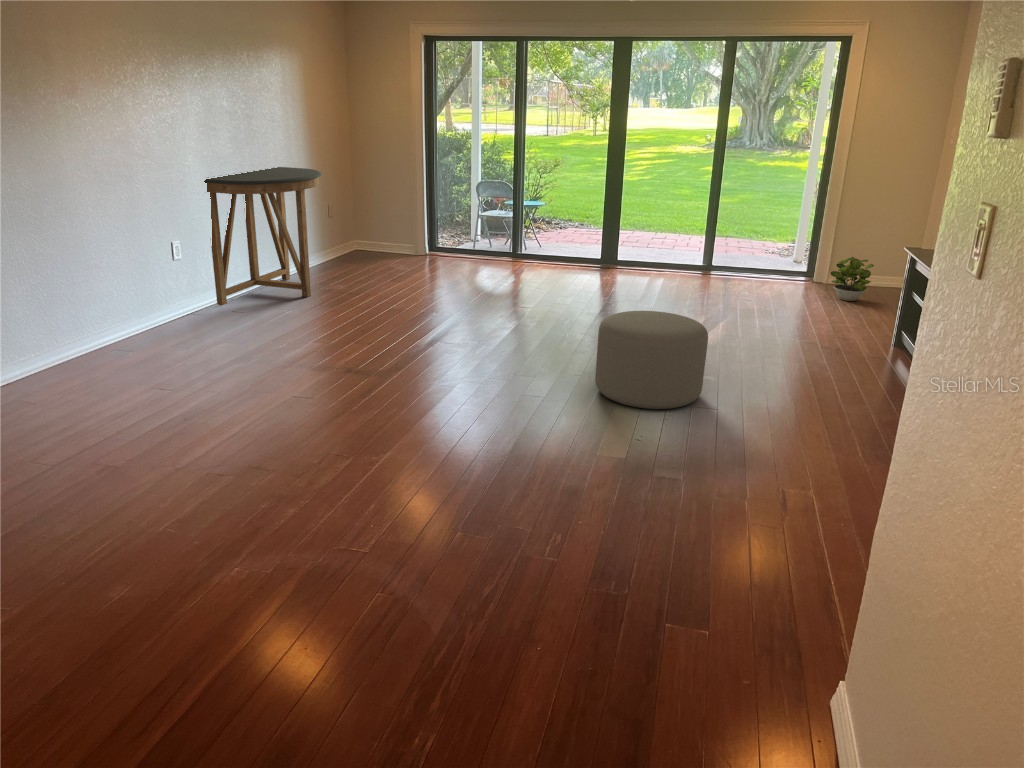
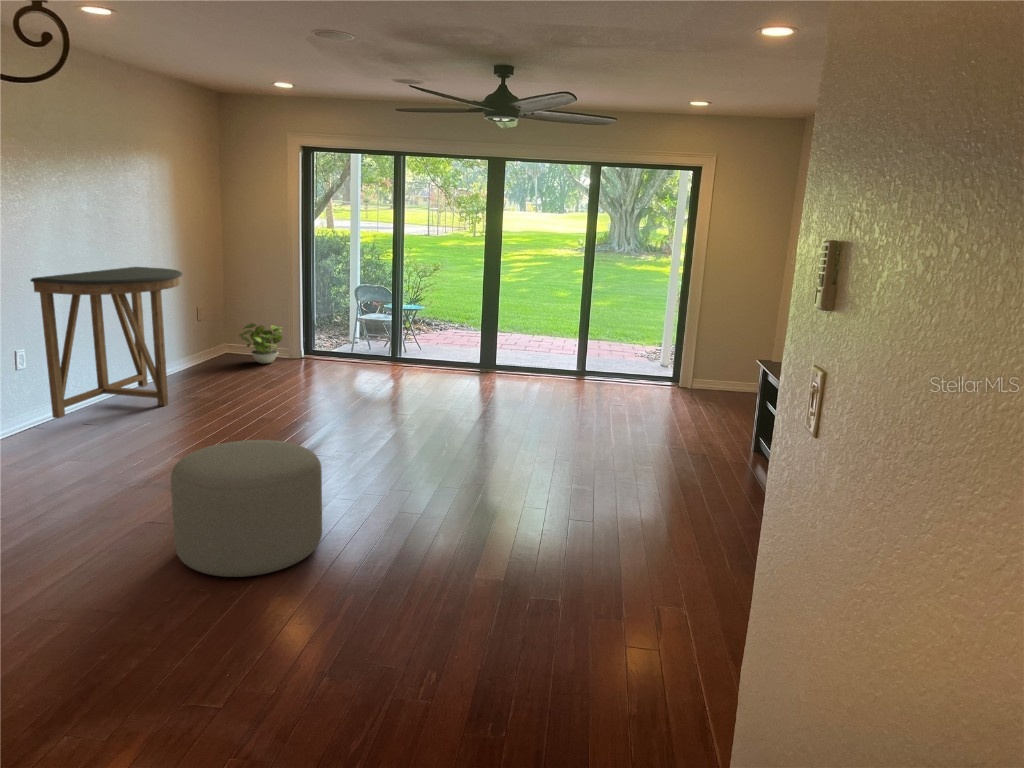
potted plant: present [830,257,874,301] -> present [239,323,282,363]
ottoman: present [595,311,708,409] -> present [171,440,322,577]

